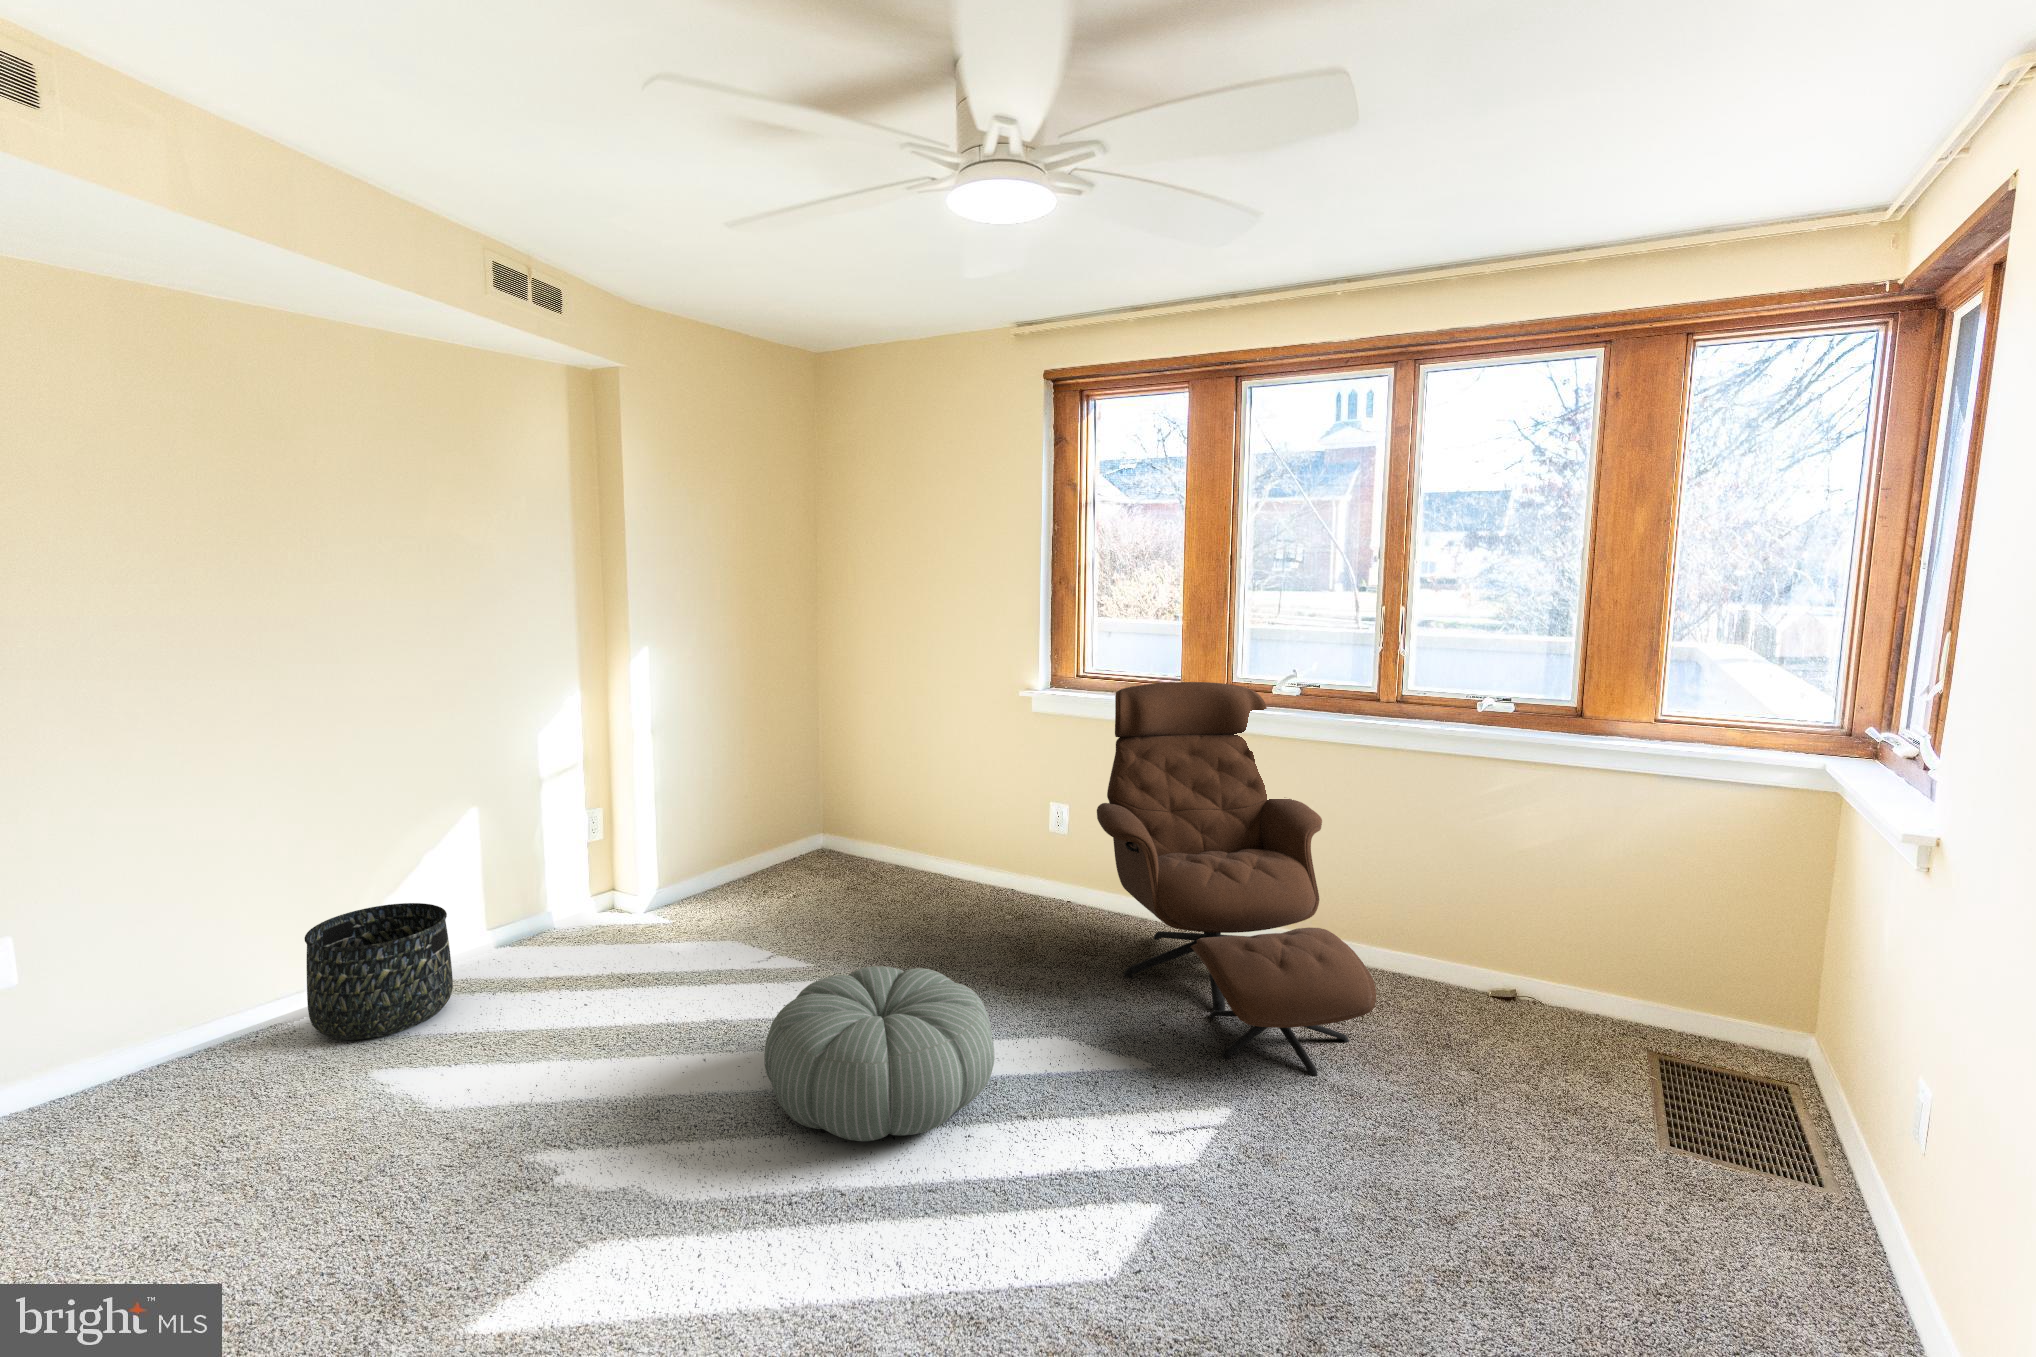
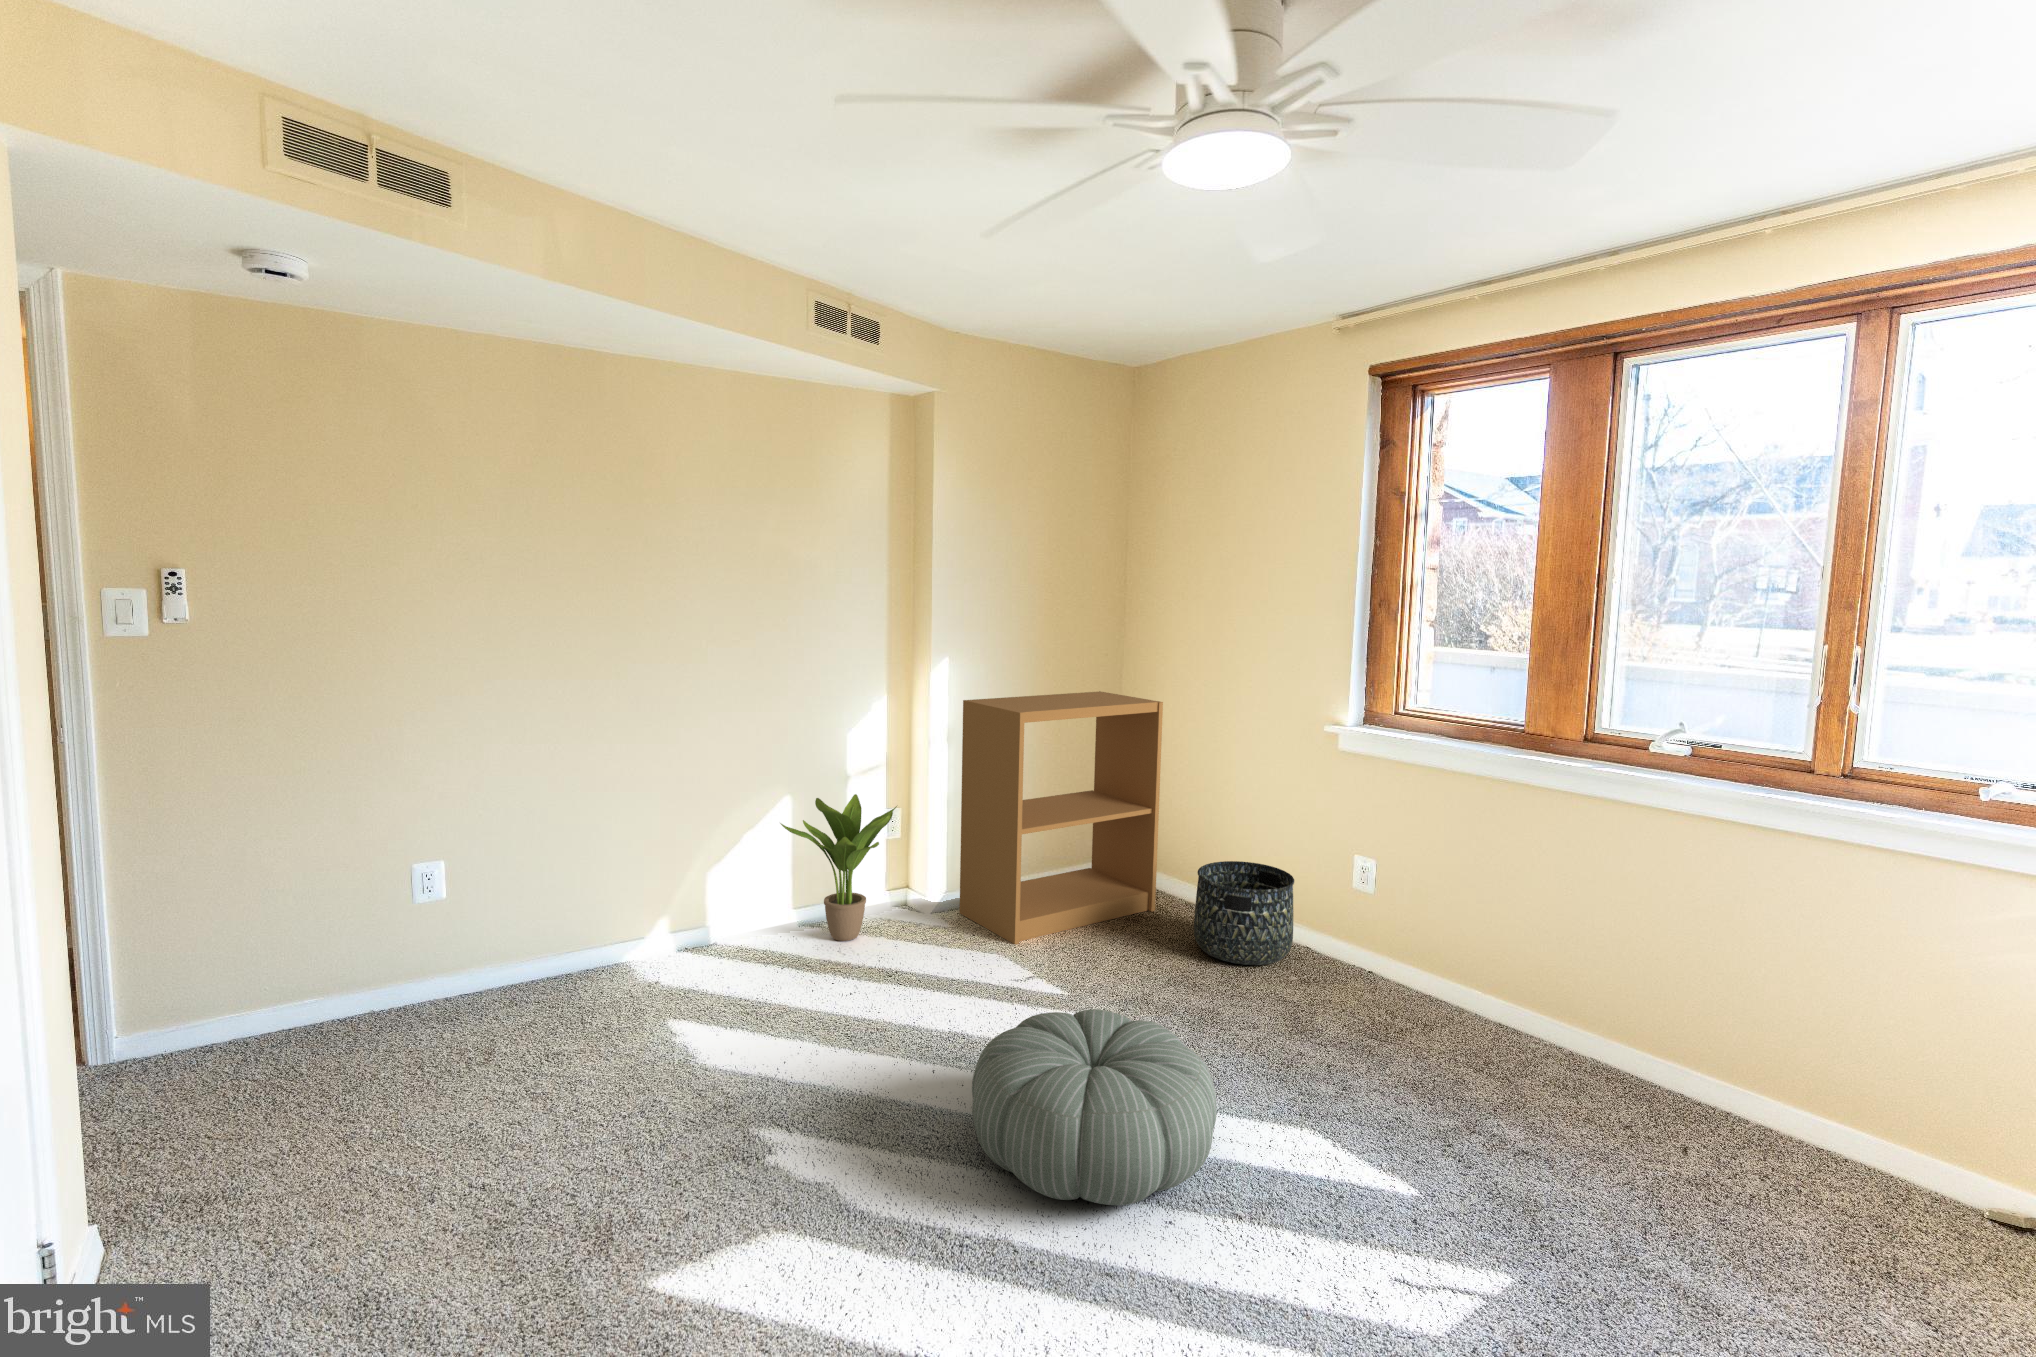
bookshelf: none [672,671,872,926] -> present [960,691,1163,944]
lounge chair: present [1097,682,1376,1076] -> none [1392,728,1762,1267]
potted plant: none [475,795,613,952] -> present [780,794,897,941]
basket: present [305,903,453,1040] -> present [1194,861,1294,965]

